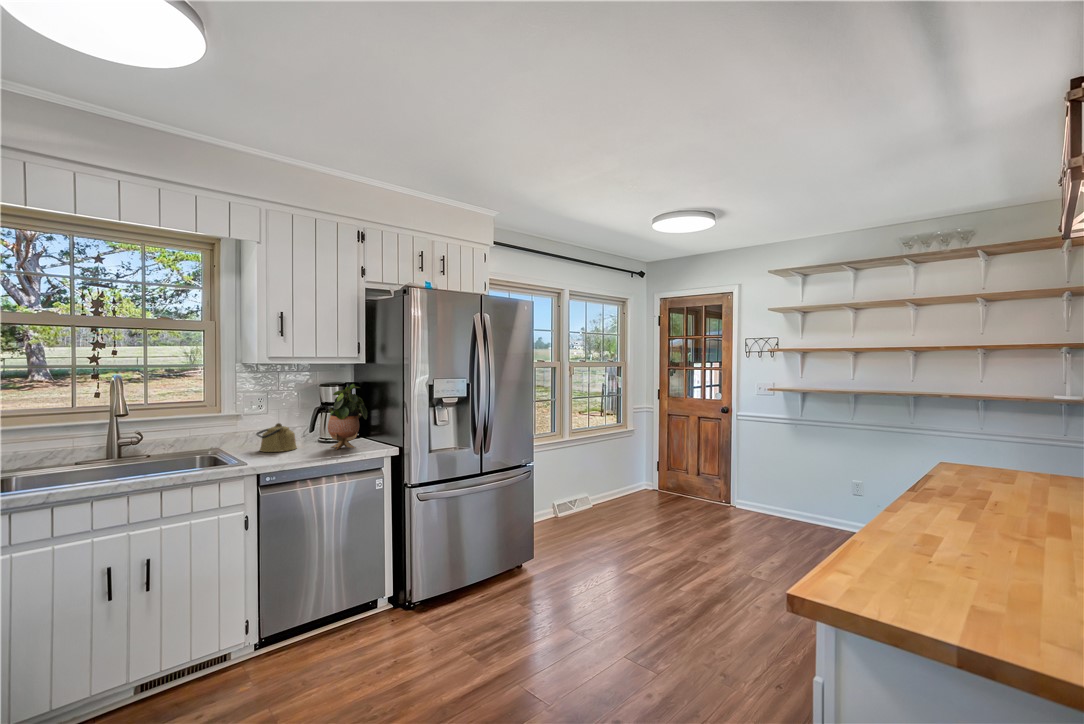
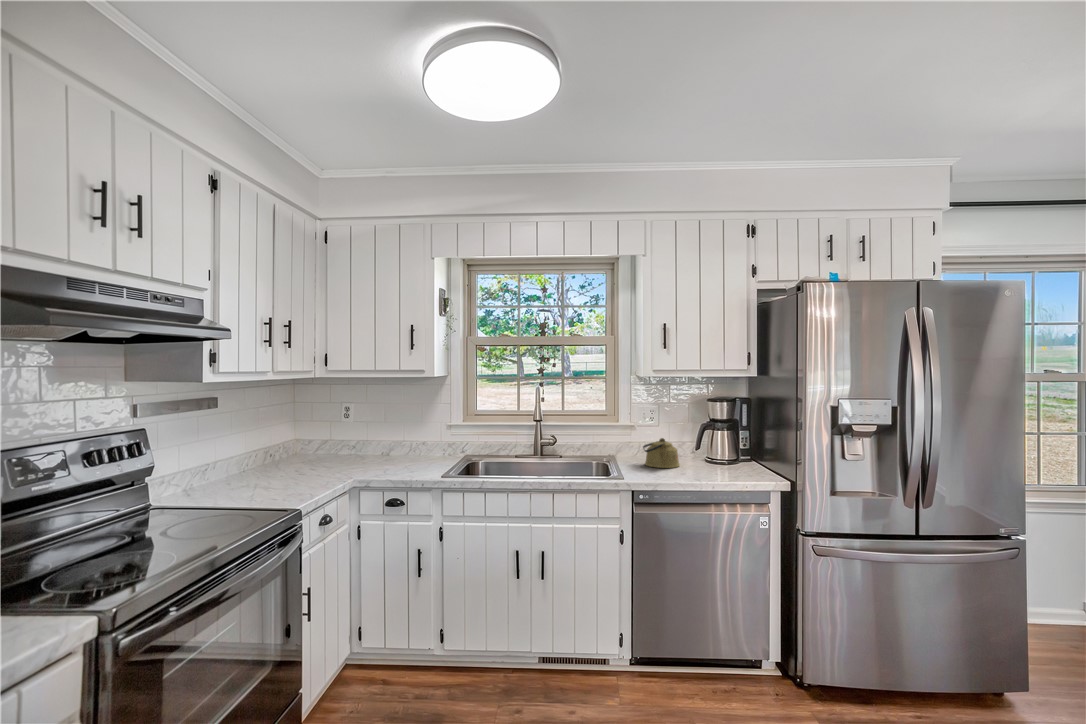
potted plant: present [328,384,367,450] -> none [709,401,753,475]

